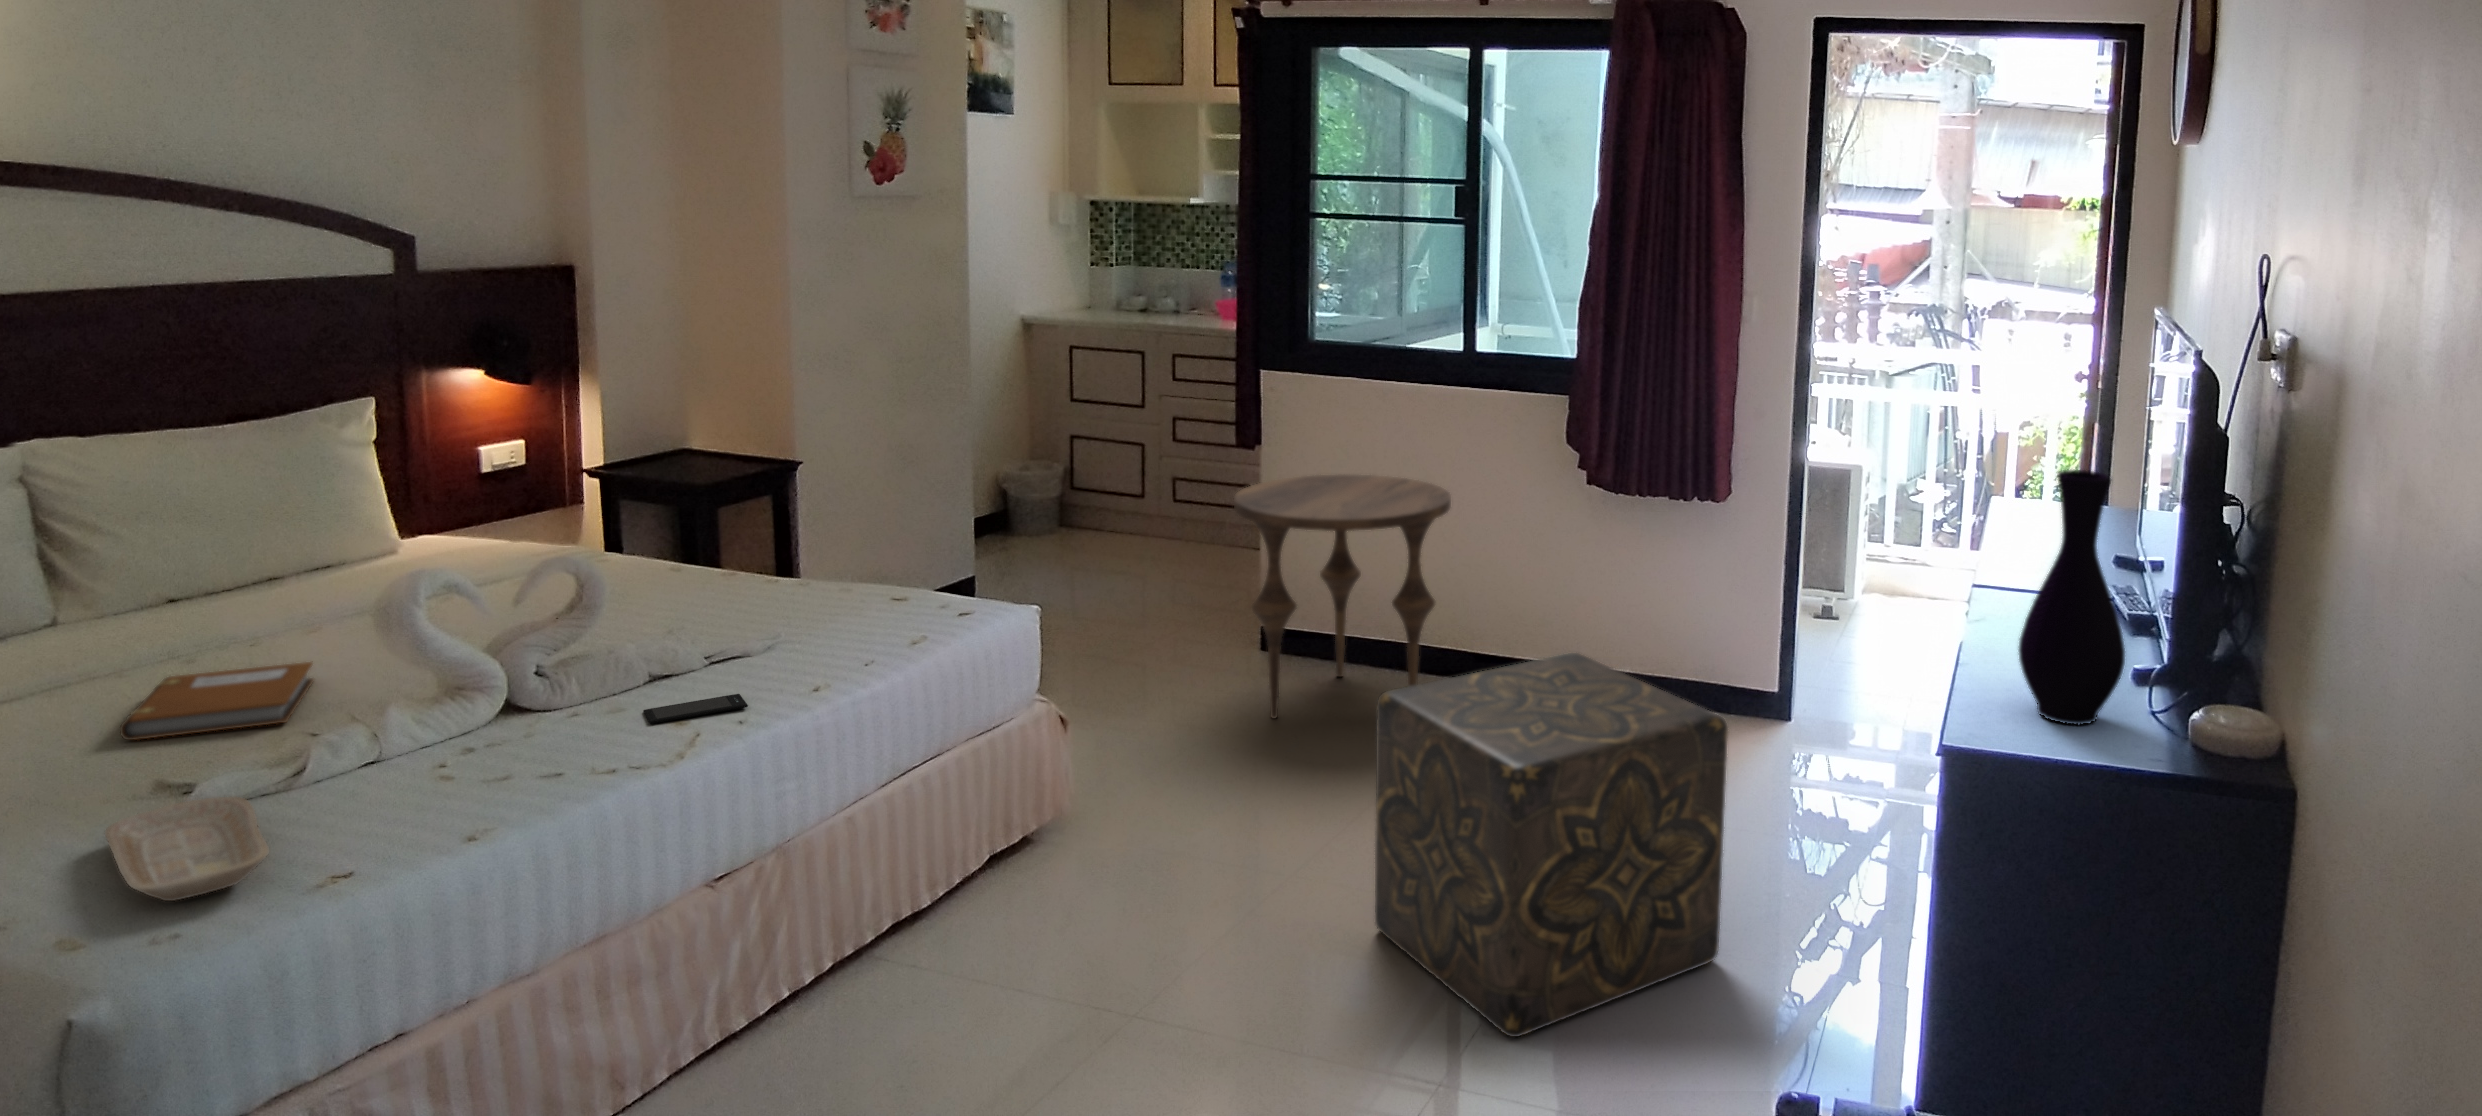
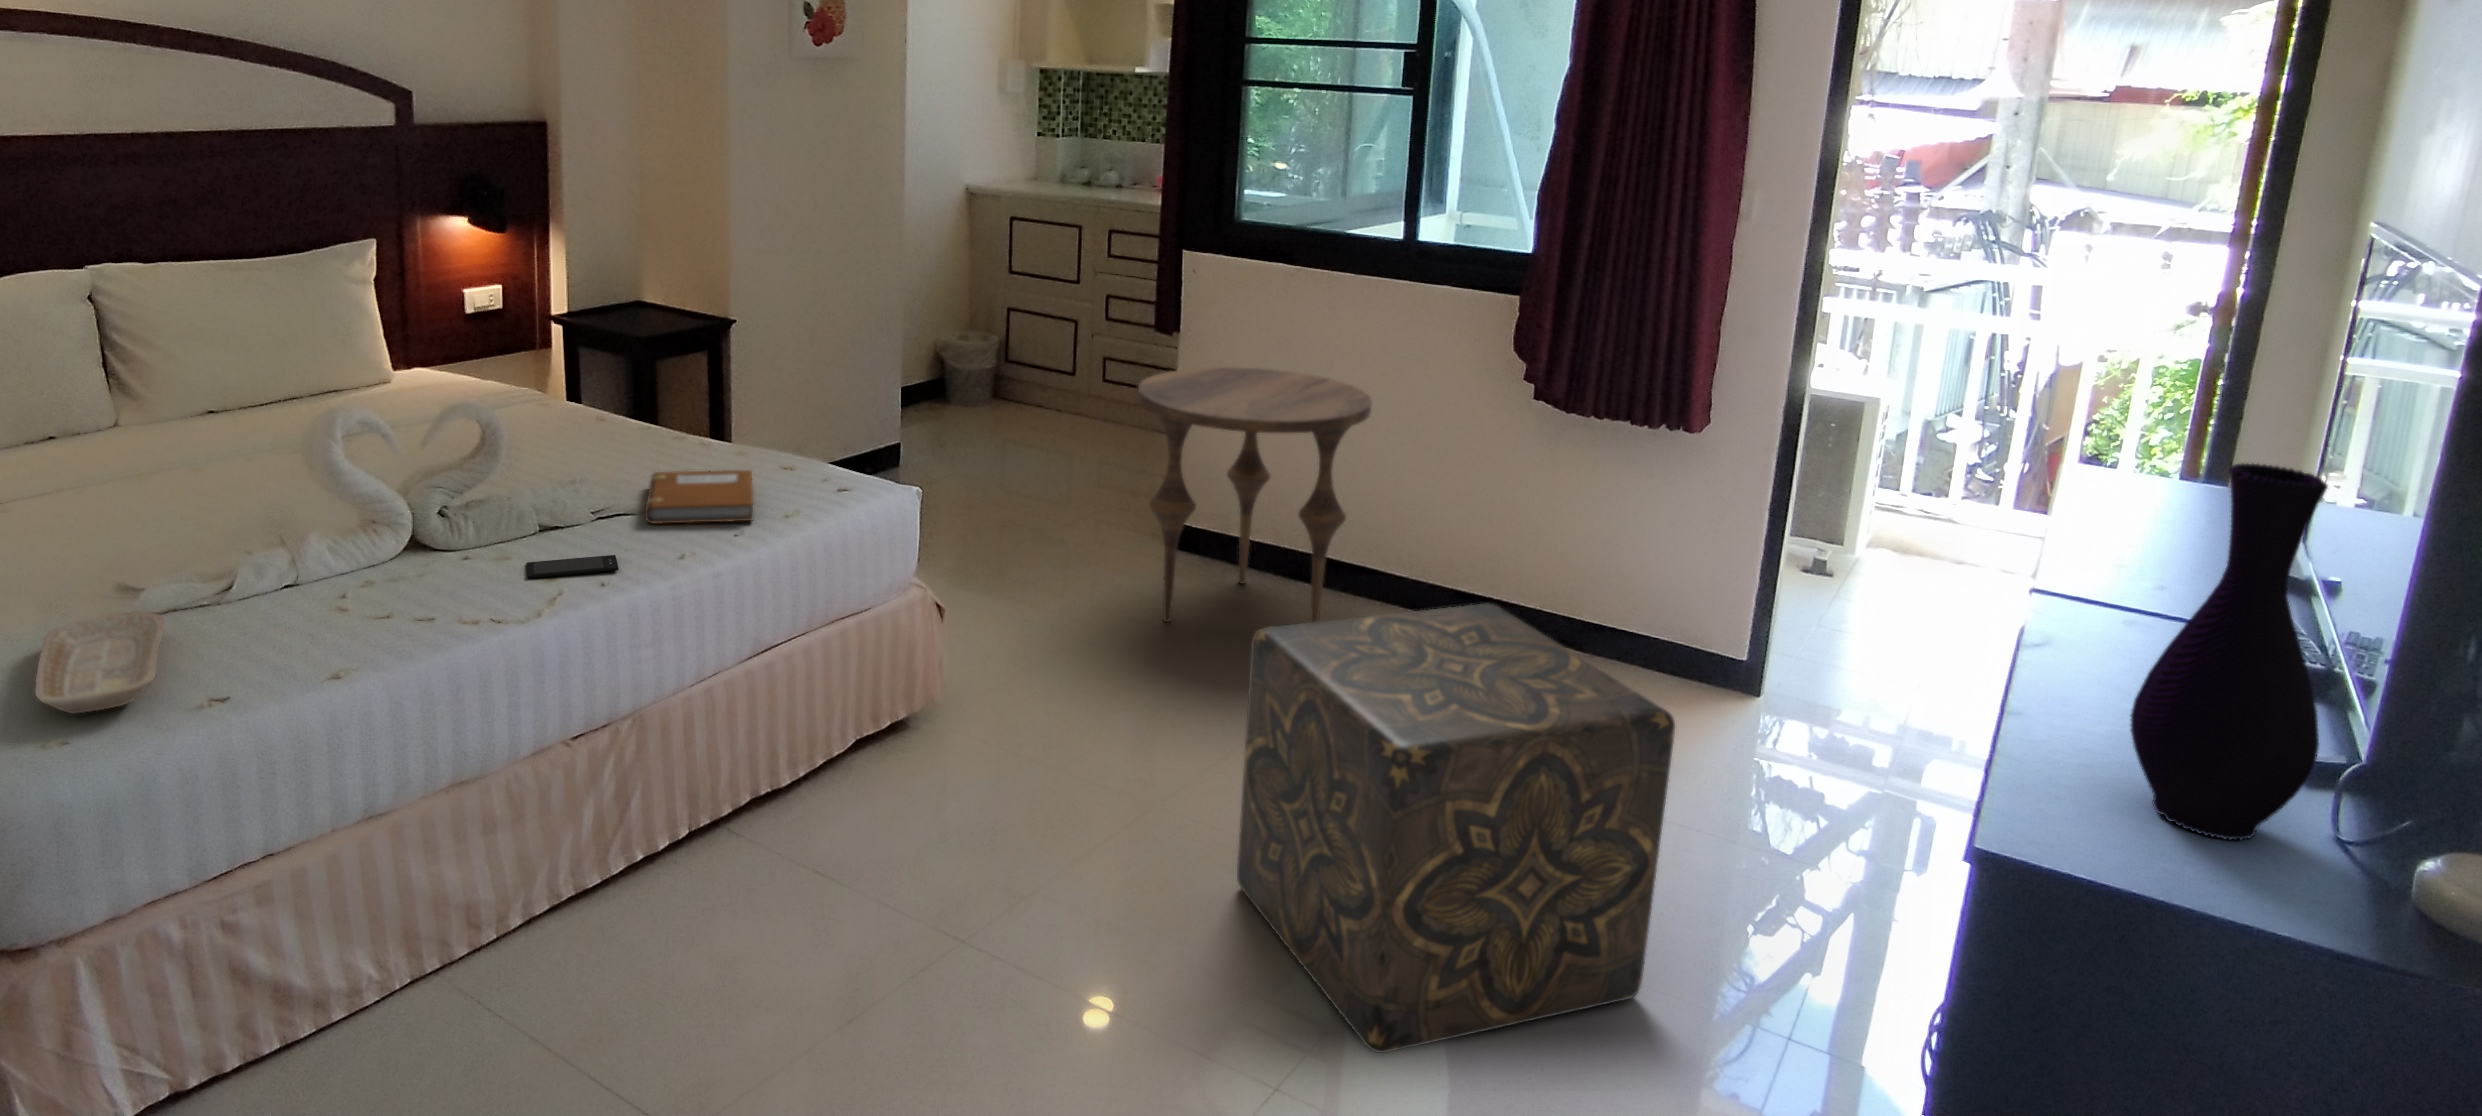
notebook: present [120,662,313,740] -> present [645,470,753,524]

